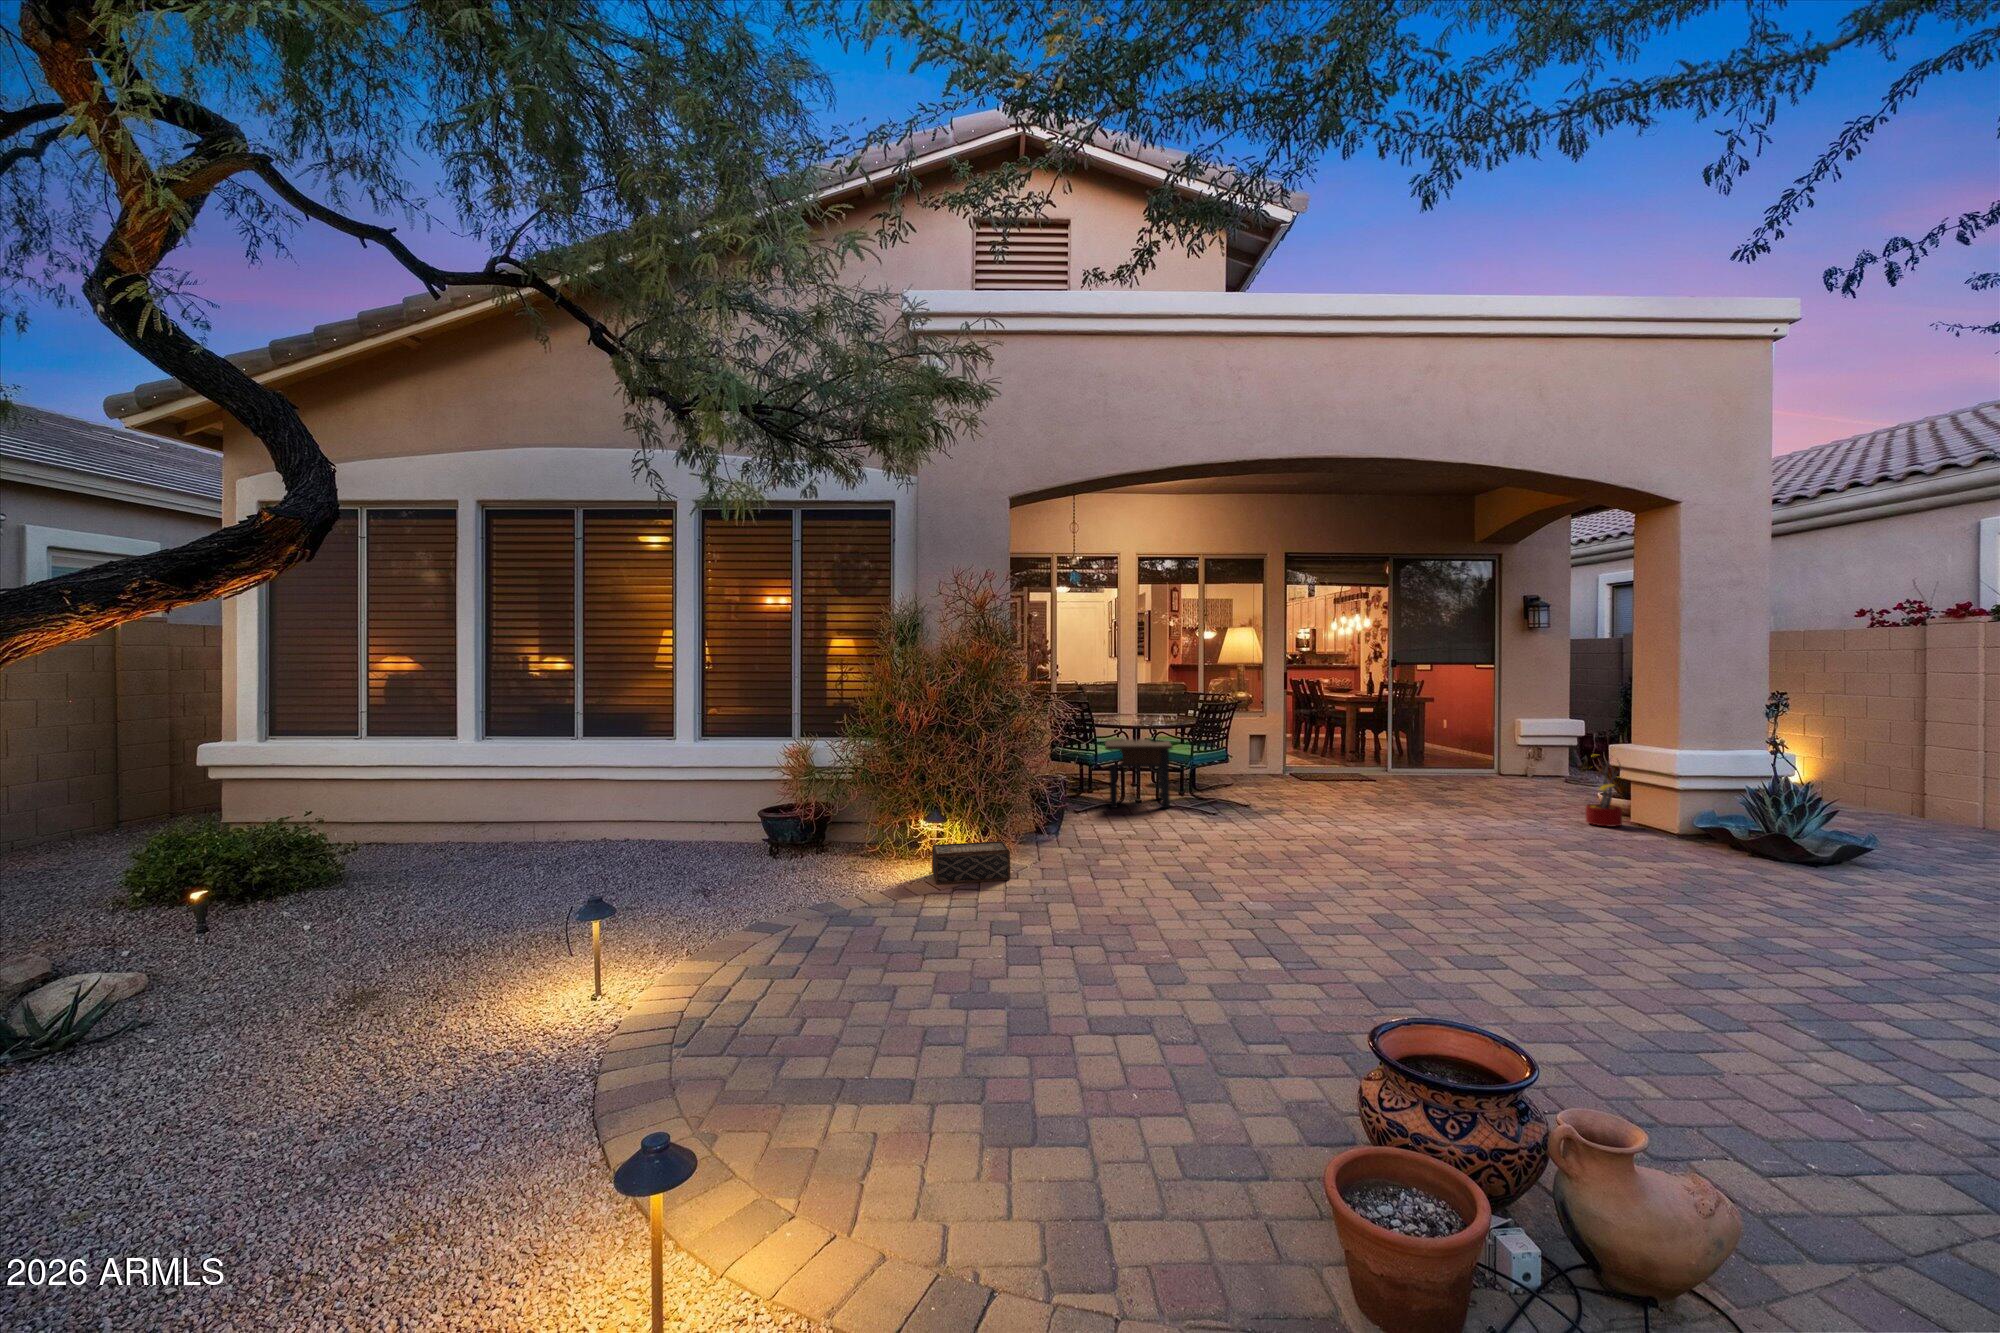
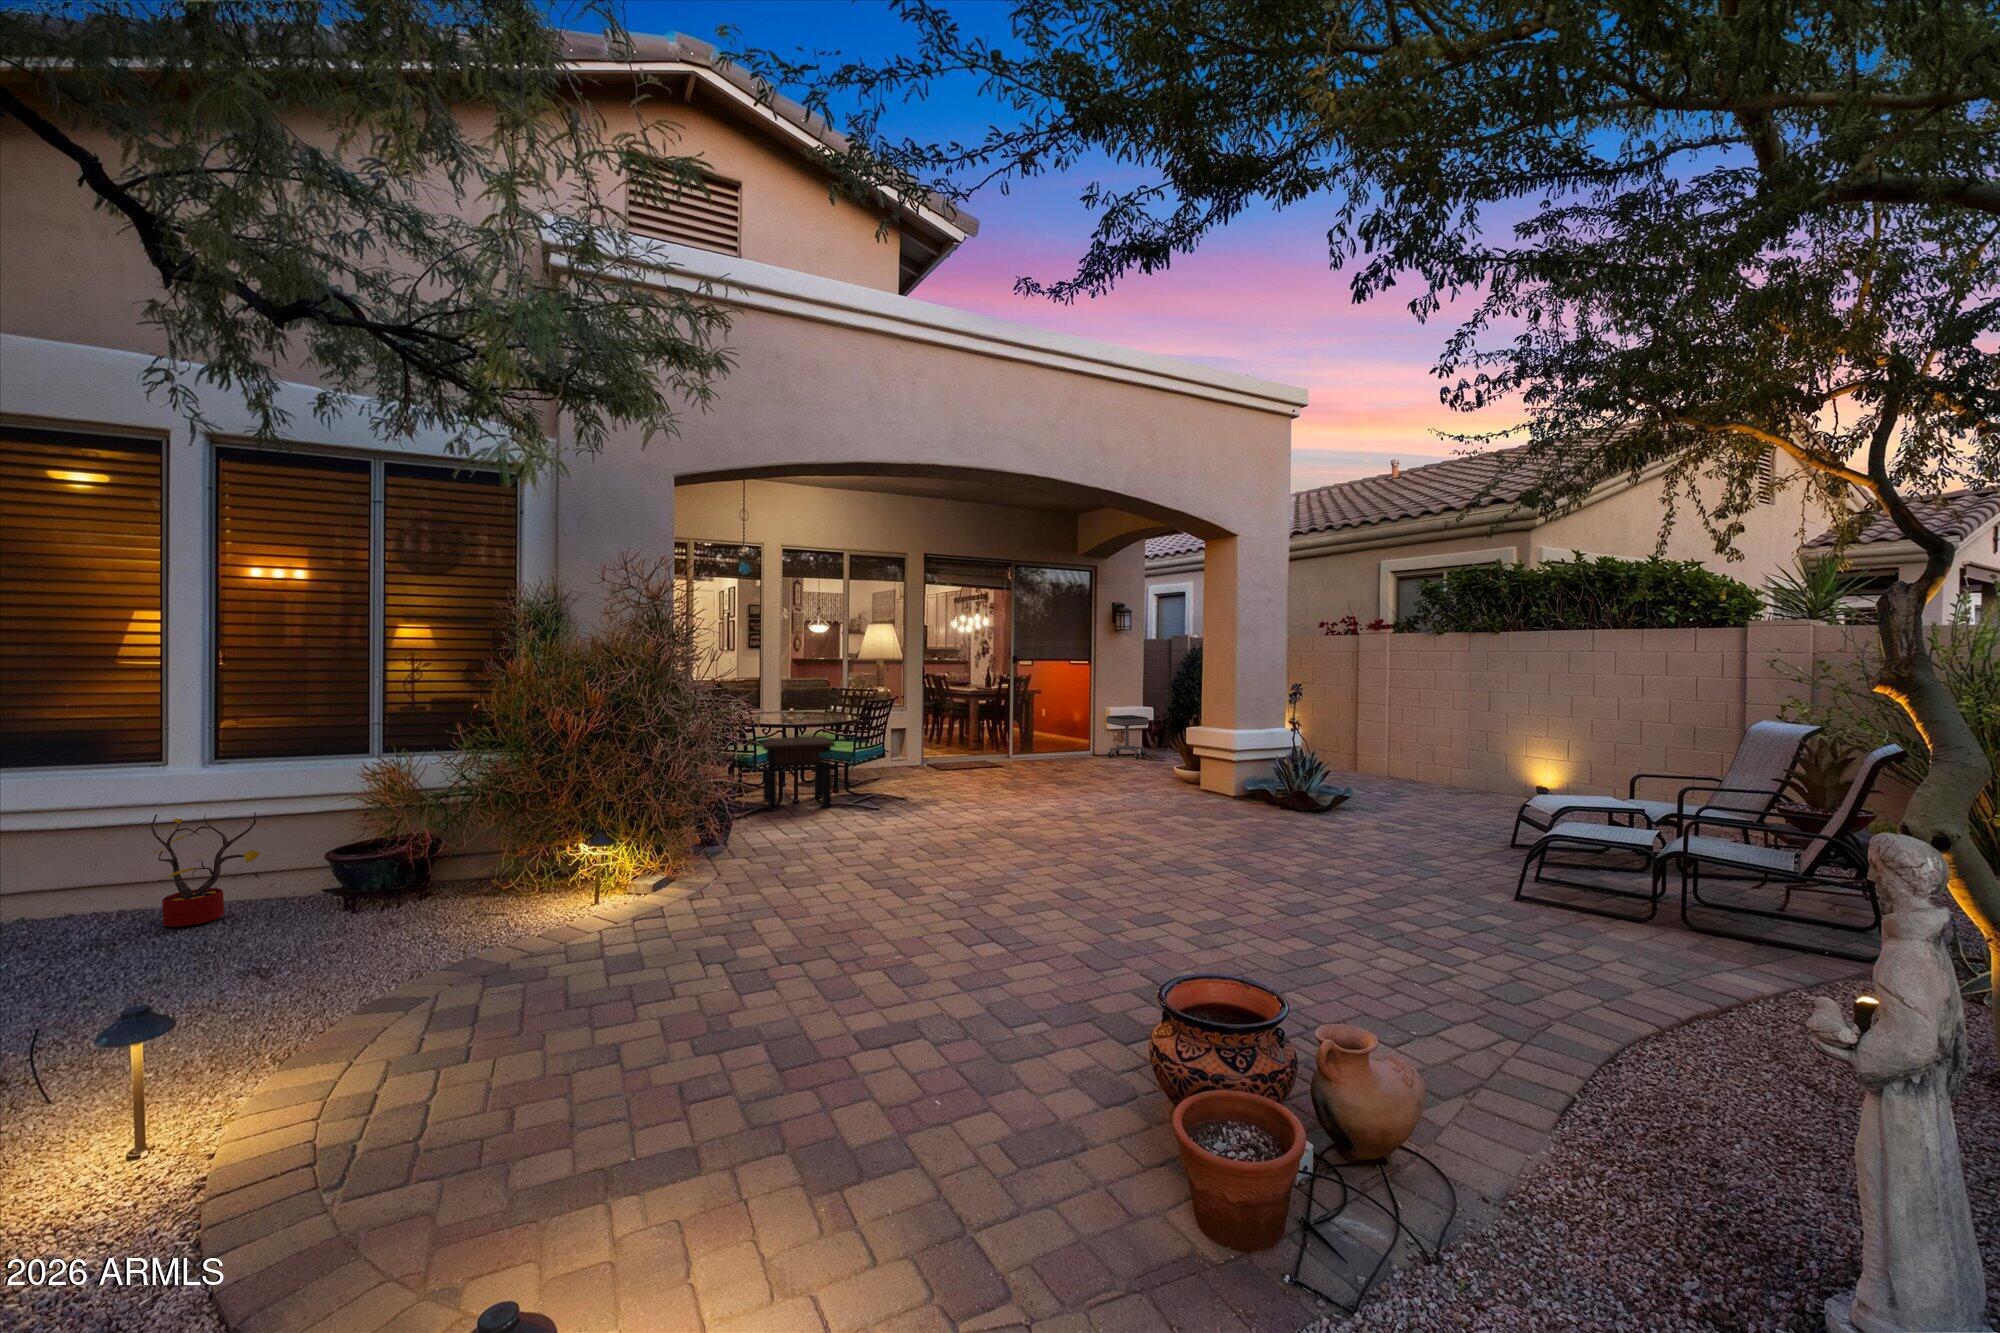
stool: none [1513,728,1572,781] -> present [1106,715,1148,759]
decorative plant: present [1586,759,1622,826] -> present [151,812,260,927]
woven basket: present [933,841,1011,884] -> none [595,860,696,919]

